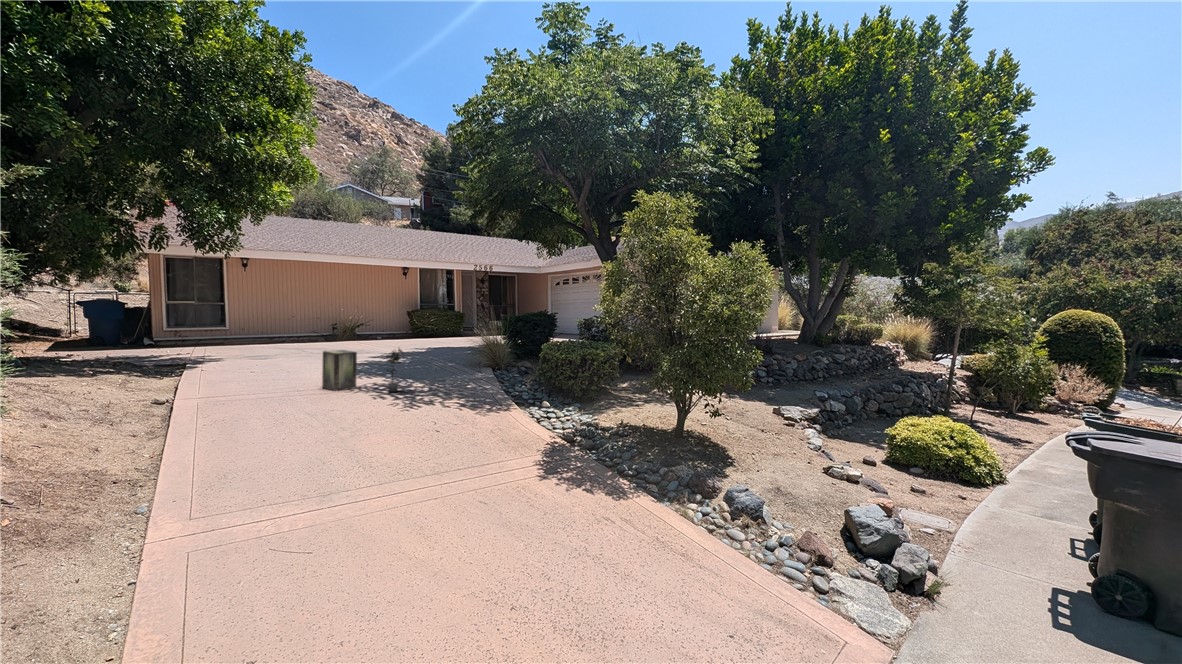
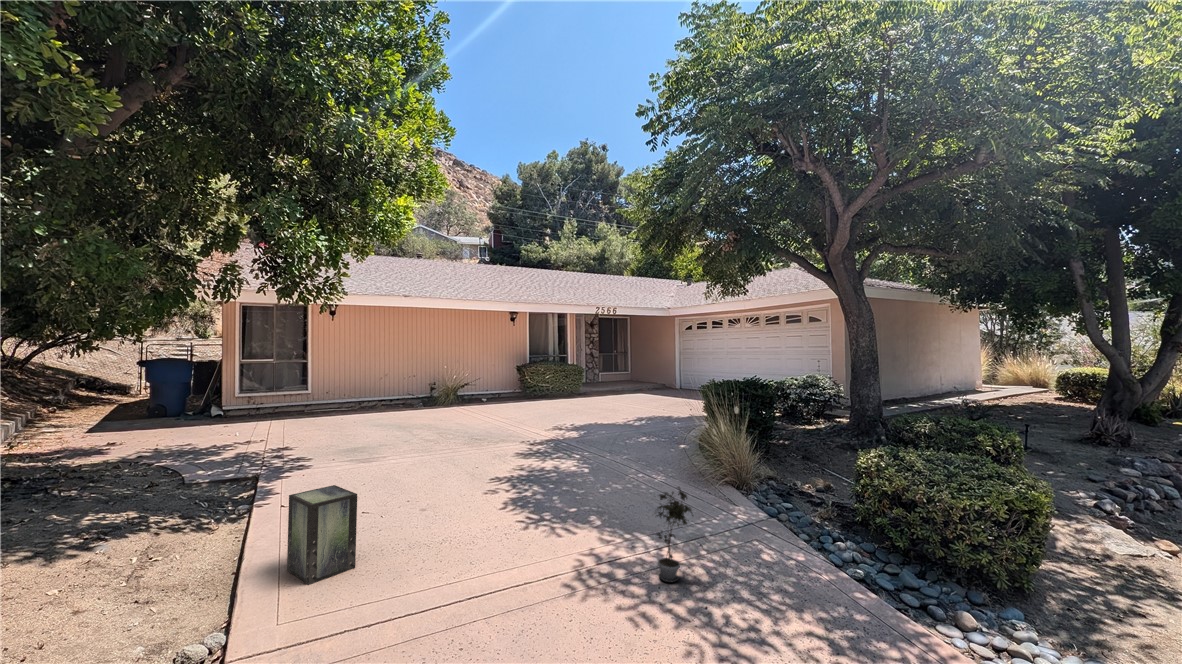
storage box: present [322,350,357,391] -> present [287,485,357,585]

